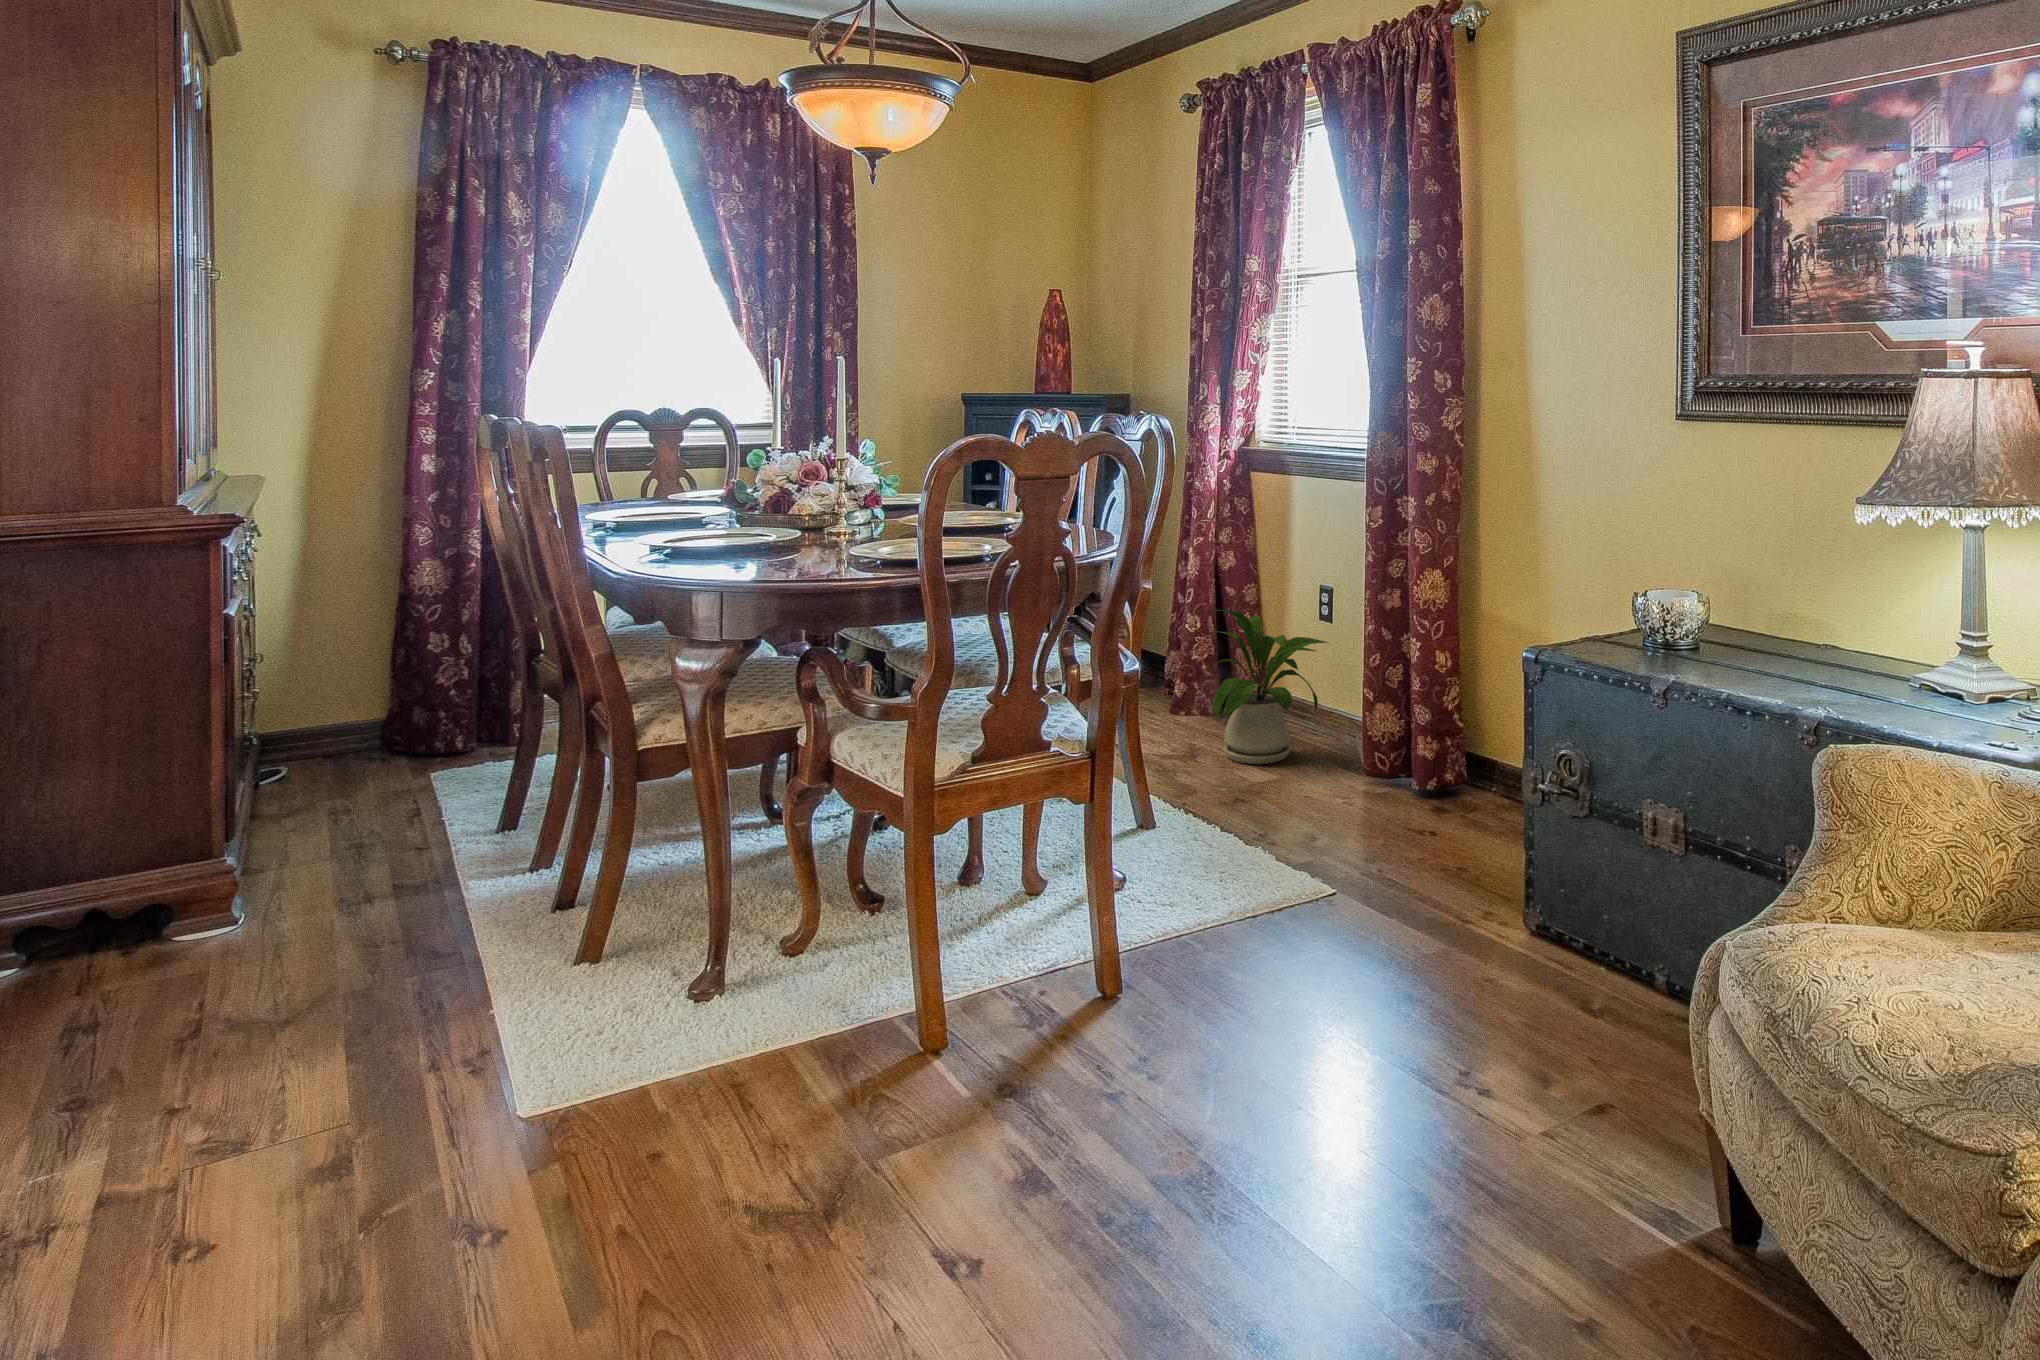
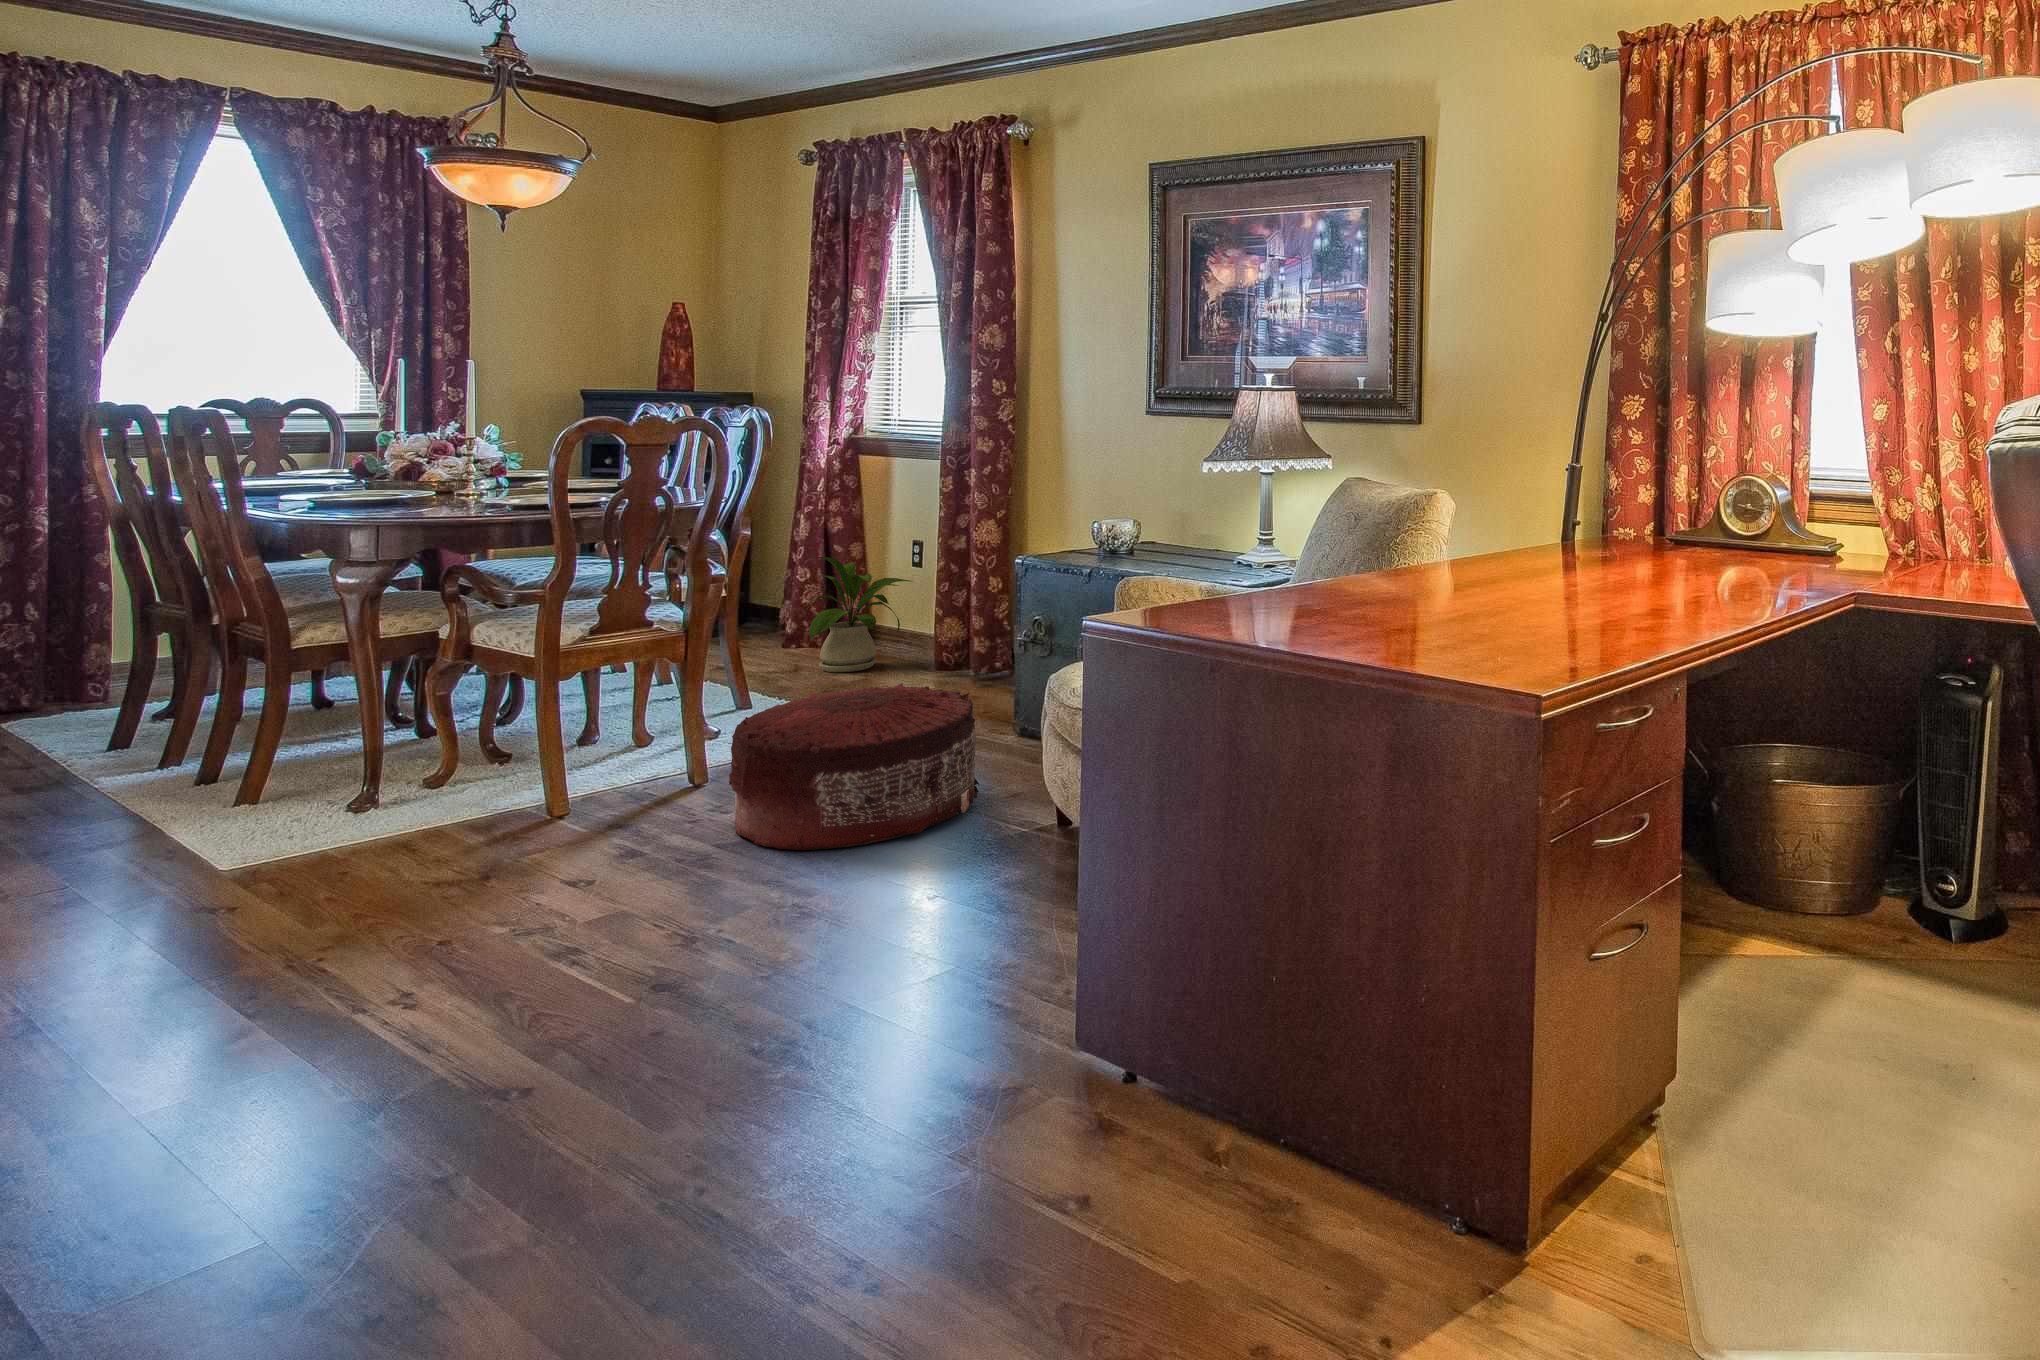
pouf: none [1180,880,1576,1263] -> present [729,683,979,850]

